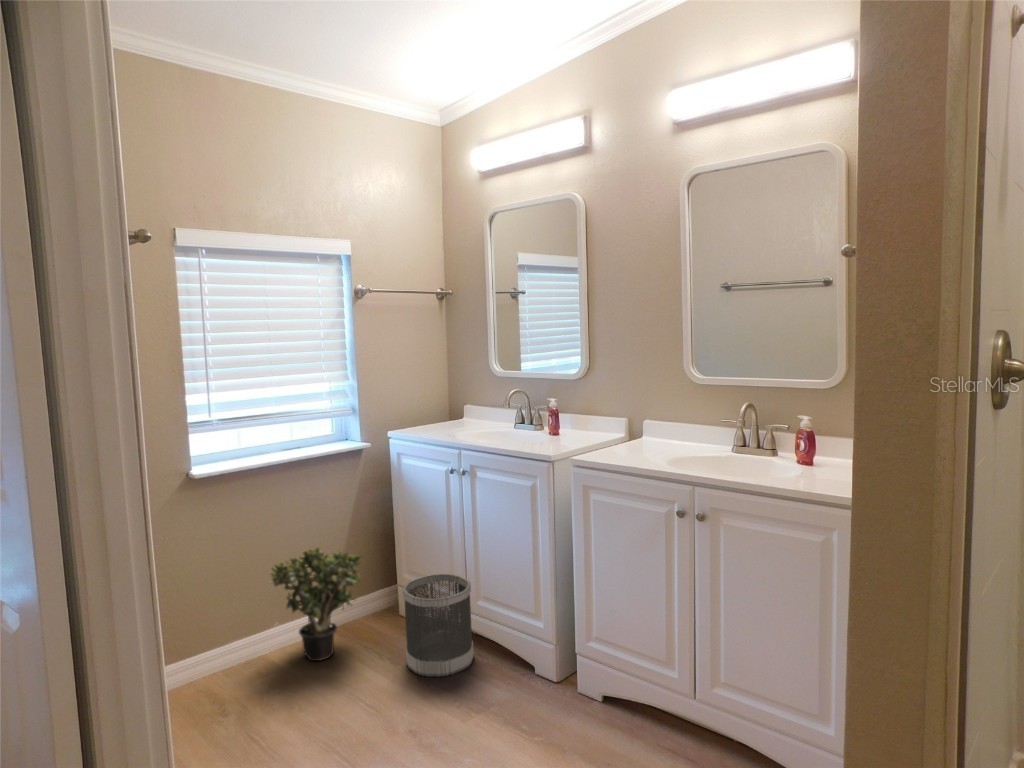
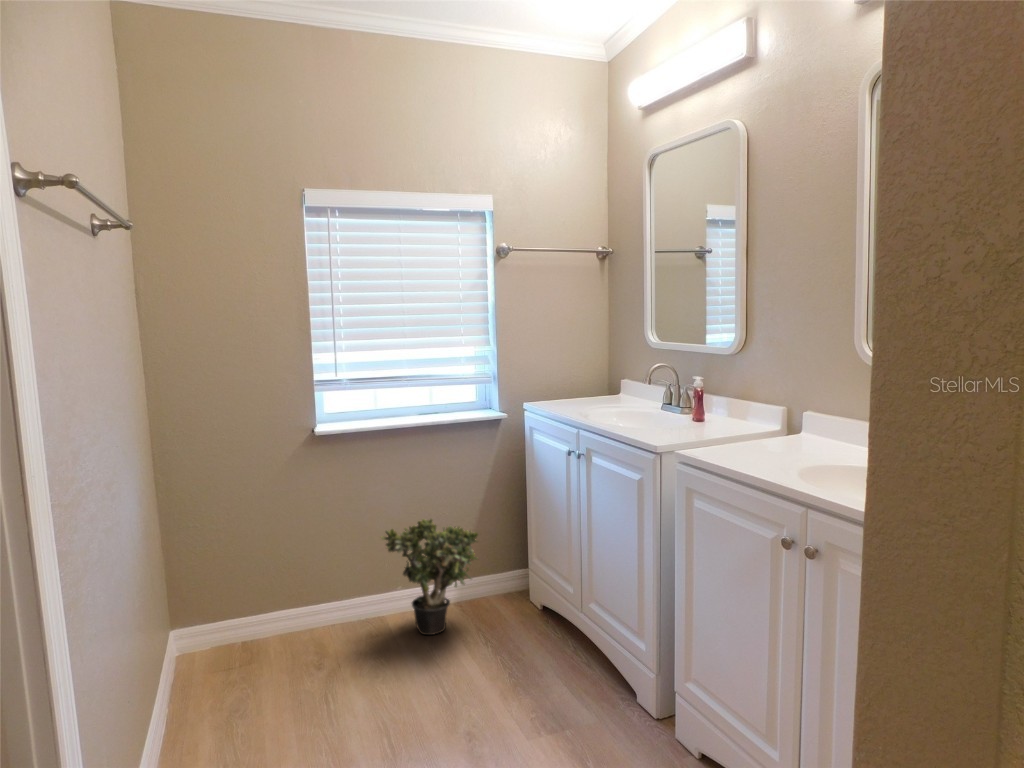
wastebasket: present [403,574,474,677] -> none [504,566,581,681]

